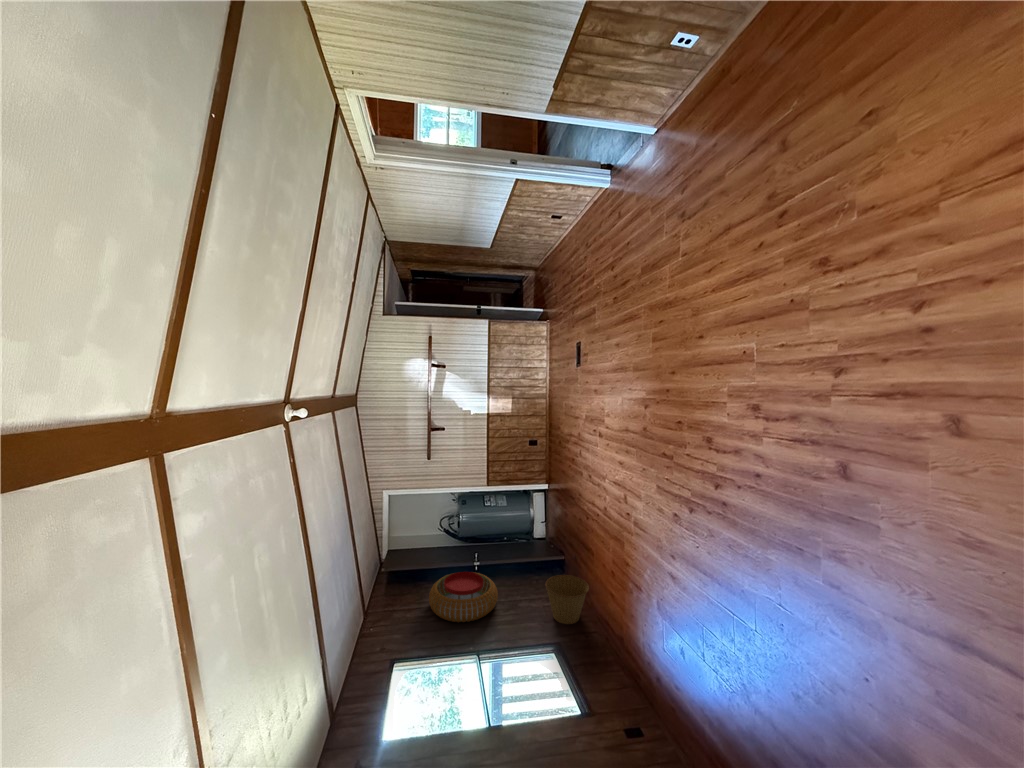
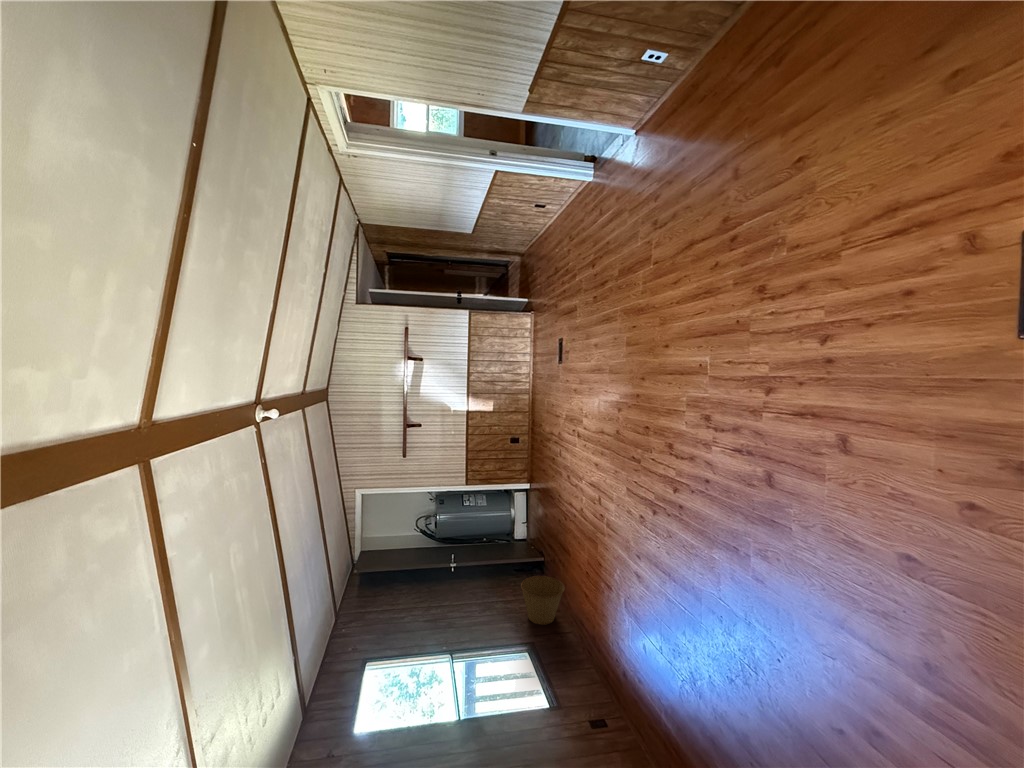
pouf: present [429,572,498,622] -> none [402,572,473,623]

